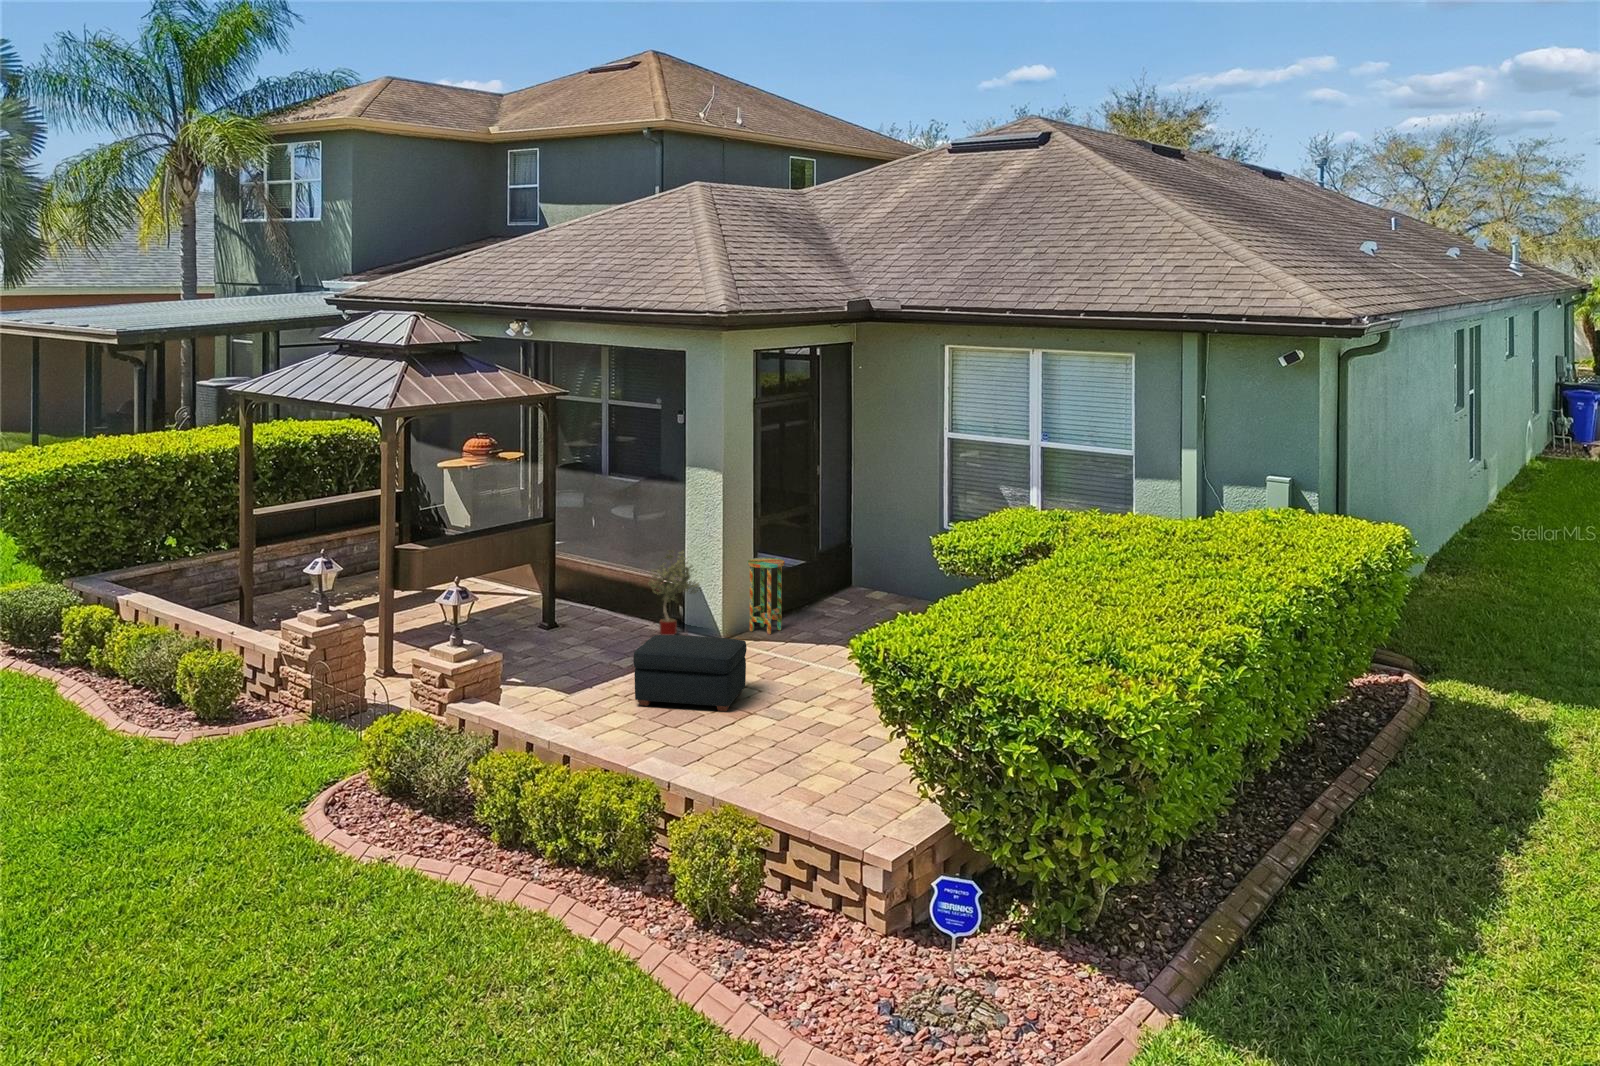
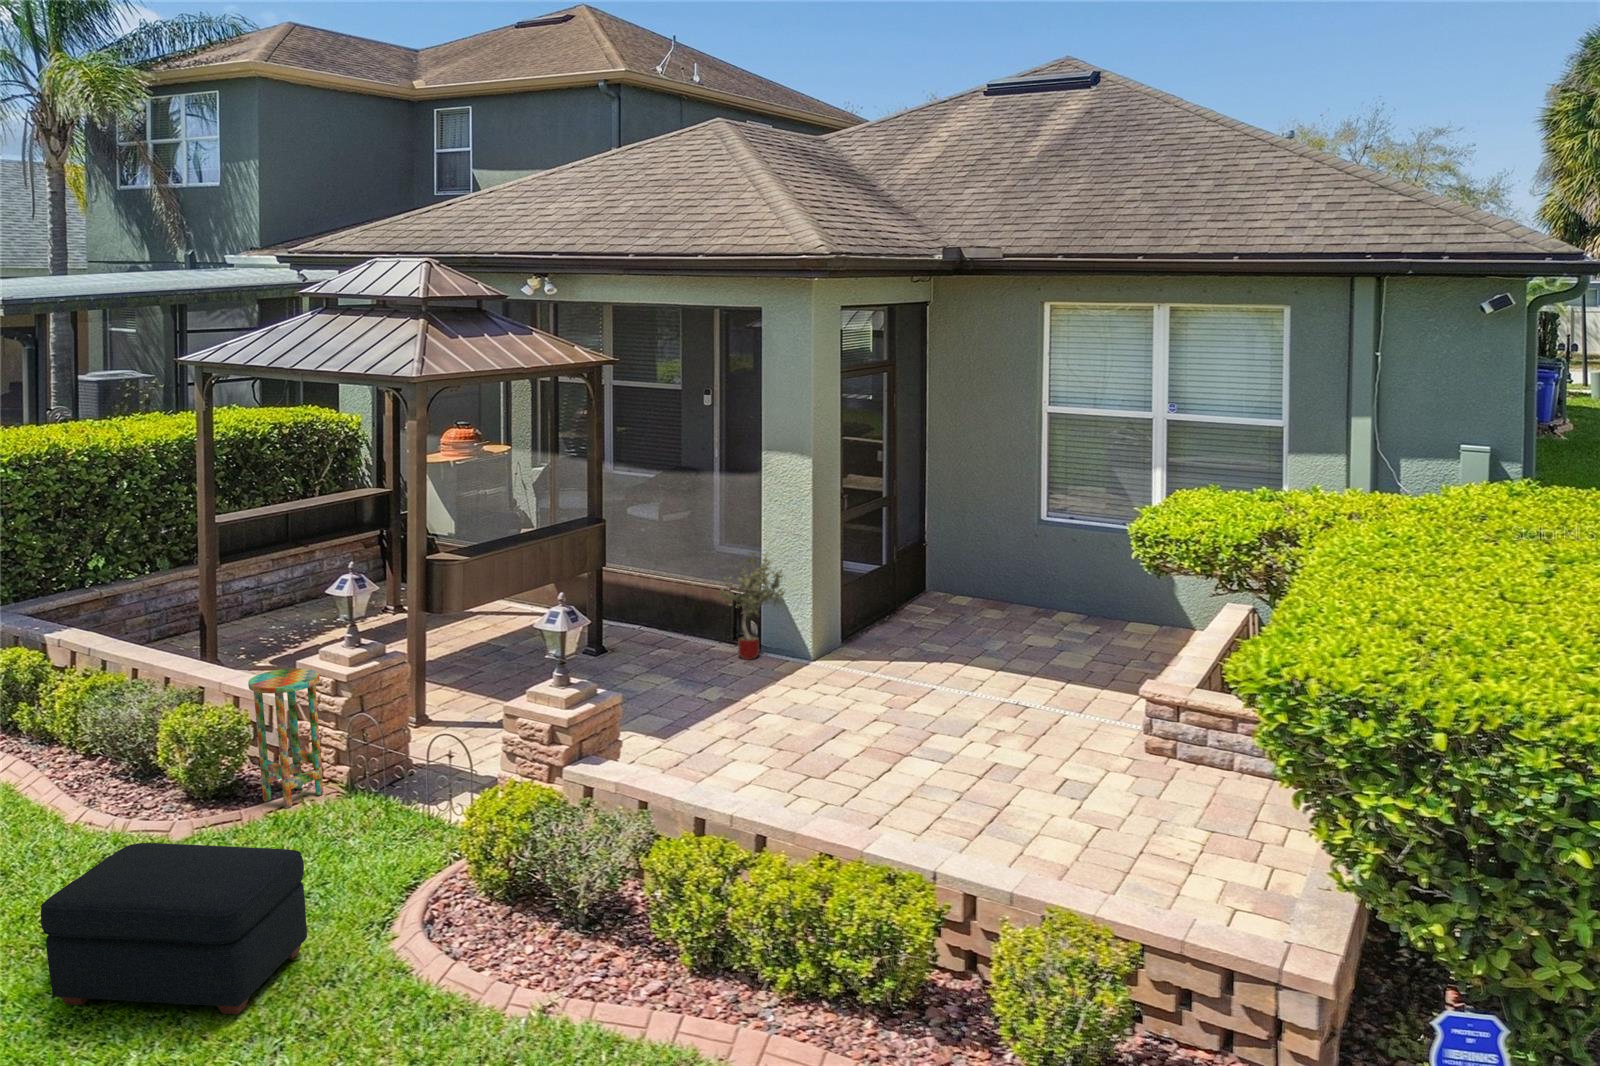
side table: present [747,558,785,635] -> present [248,669,324,808]
ottoman: present [633,635,747,712] -> present [41,843,307,1015]

